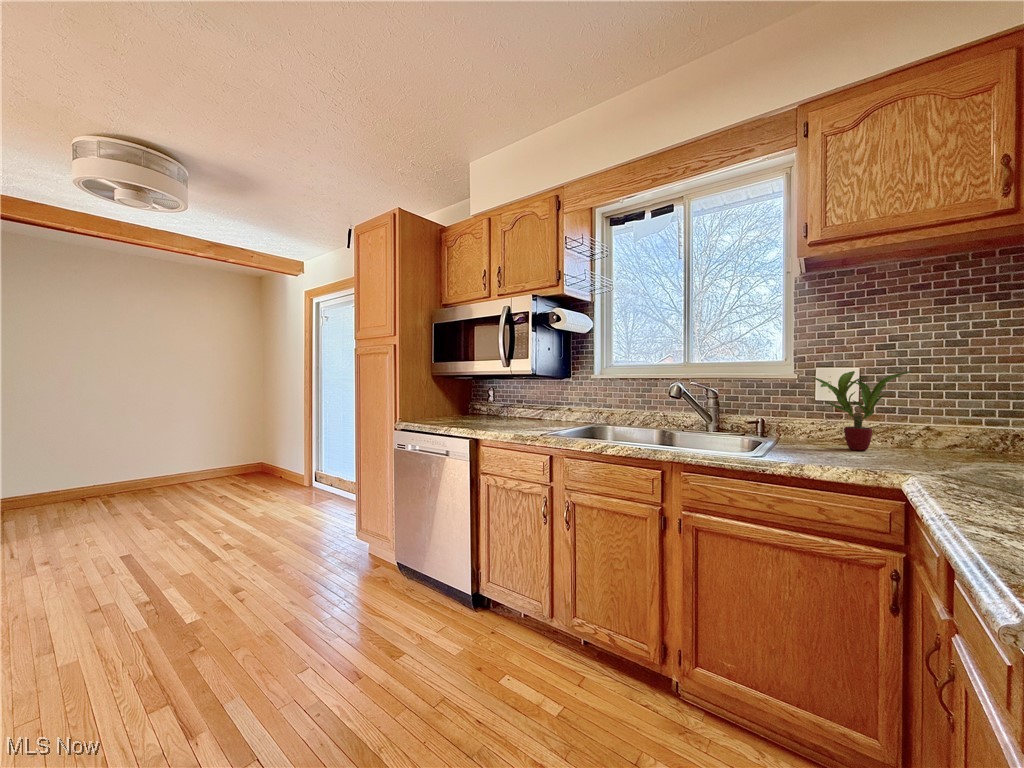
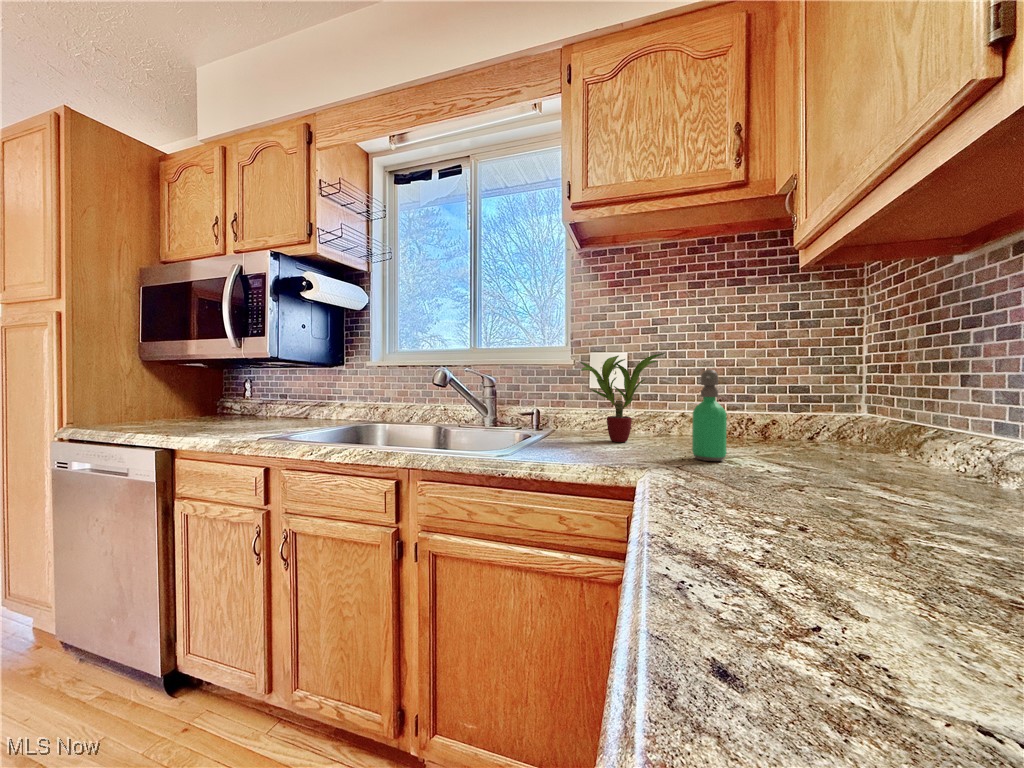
soap dispenser: none [952,389,994,473] -> present [692,370,727,461]

